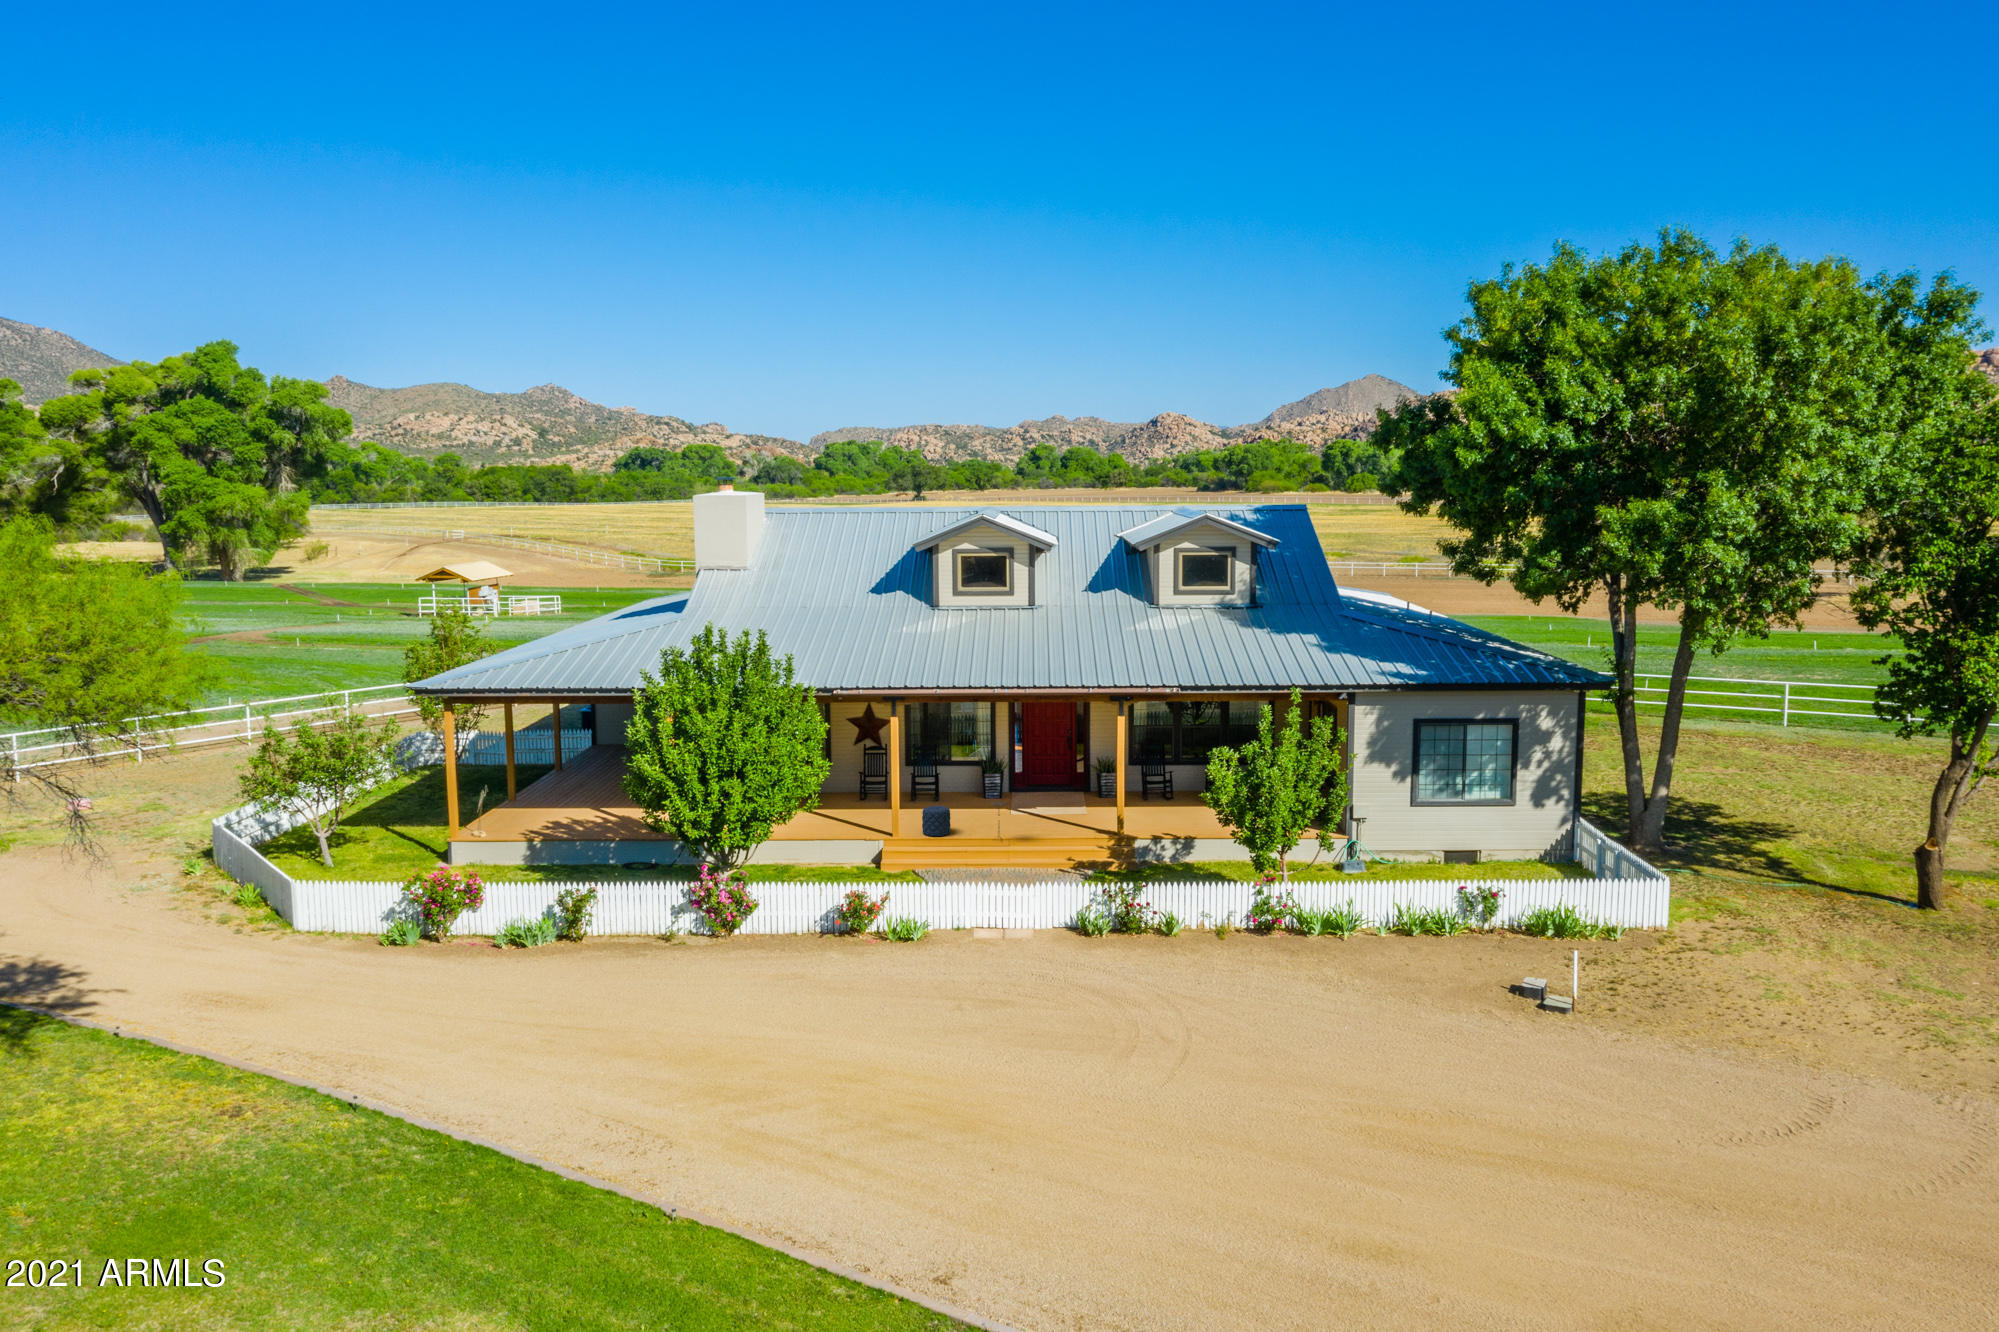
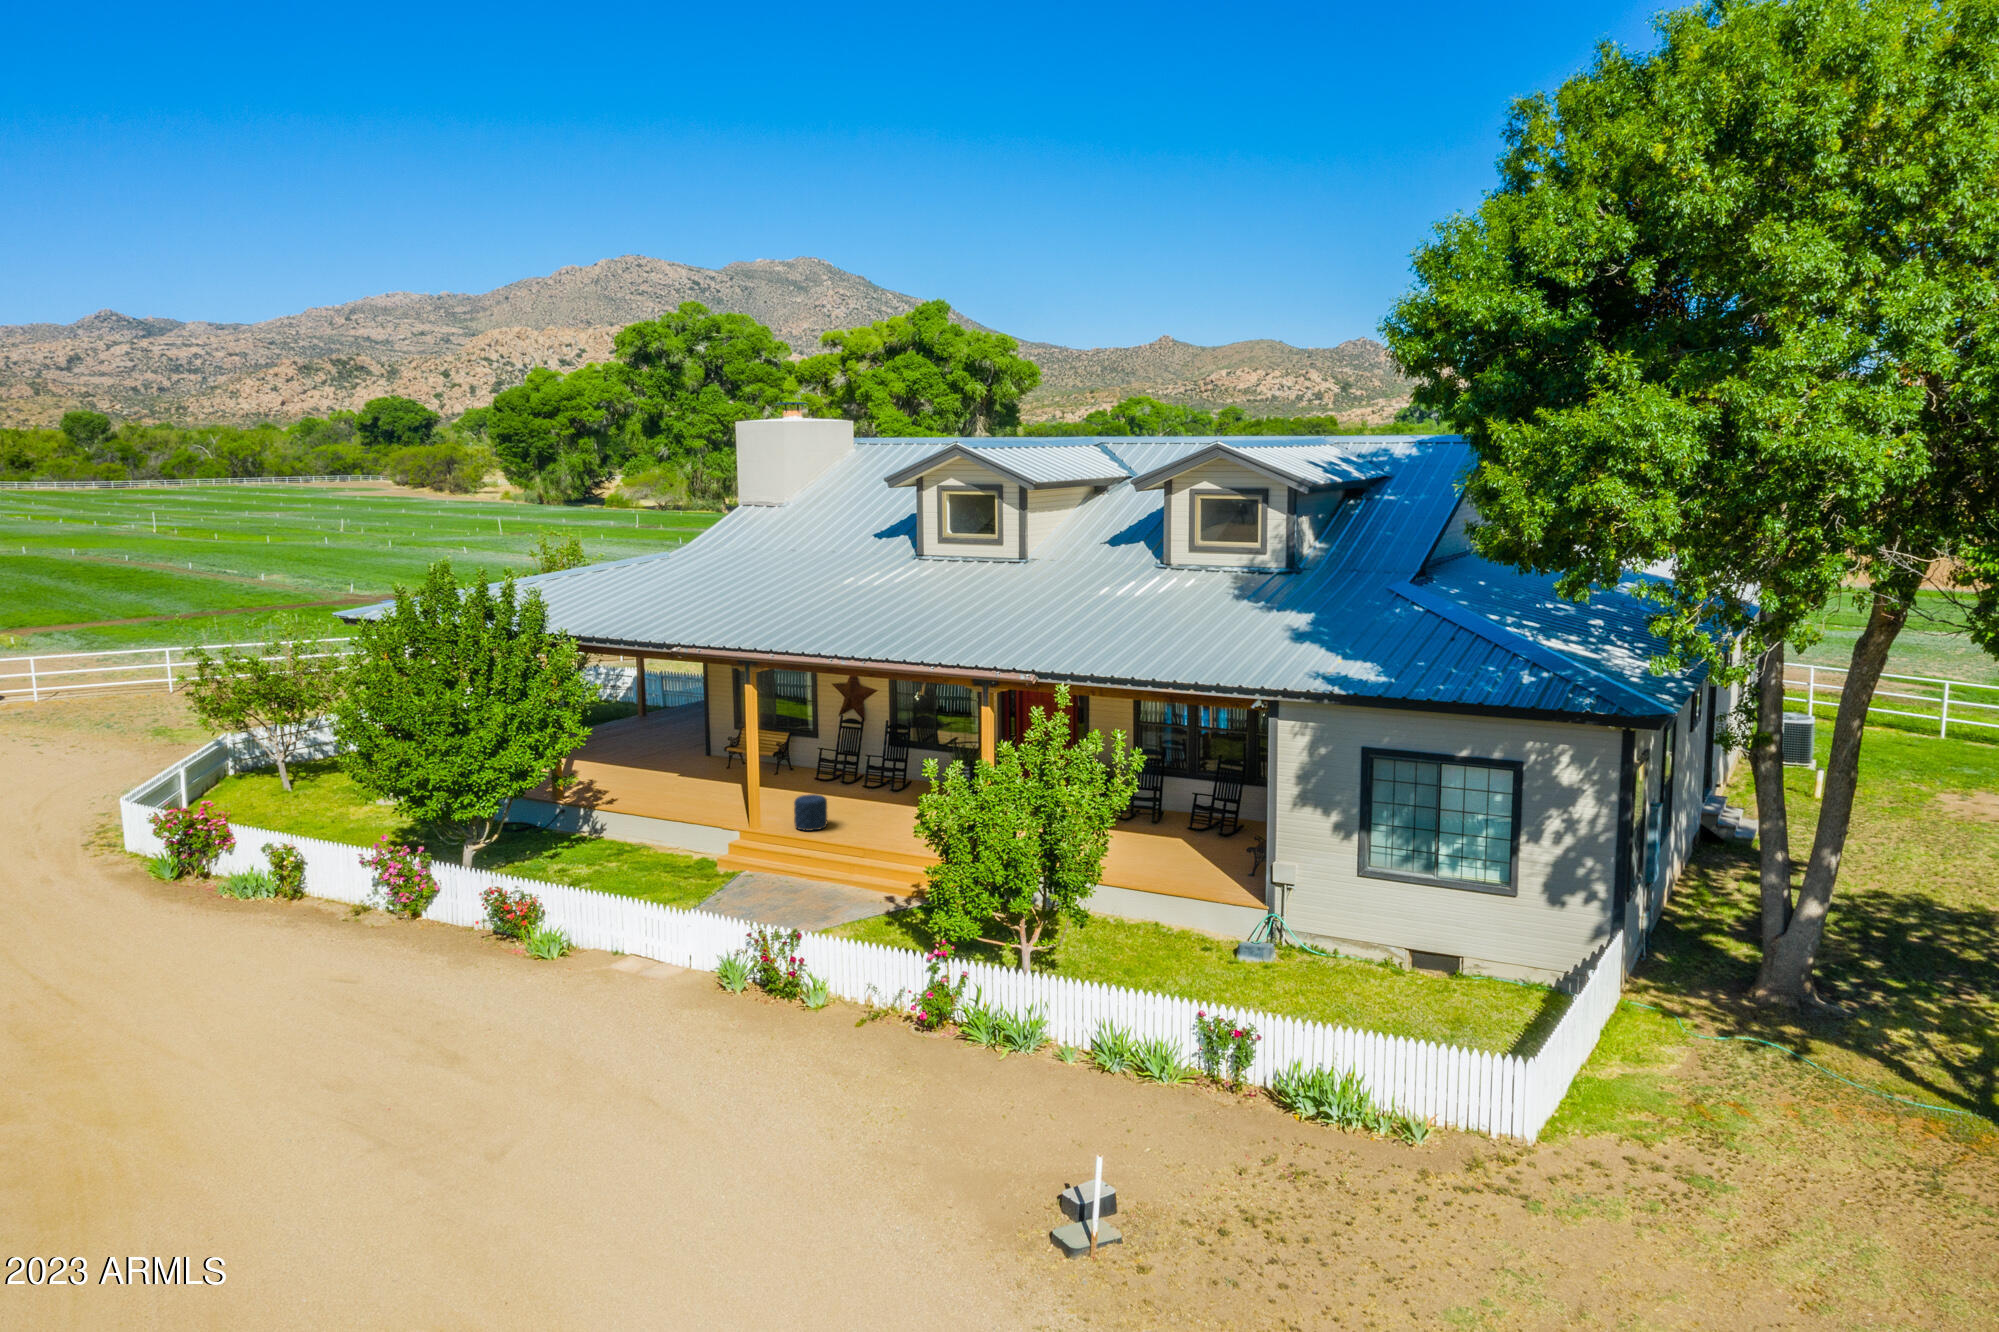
side table: present [992,802,1006,837] -> none [849,799,869,847]

